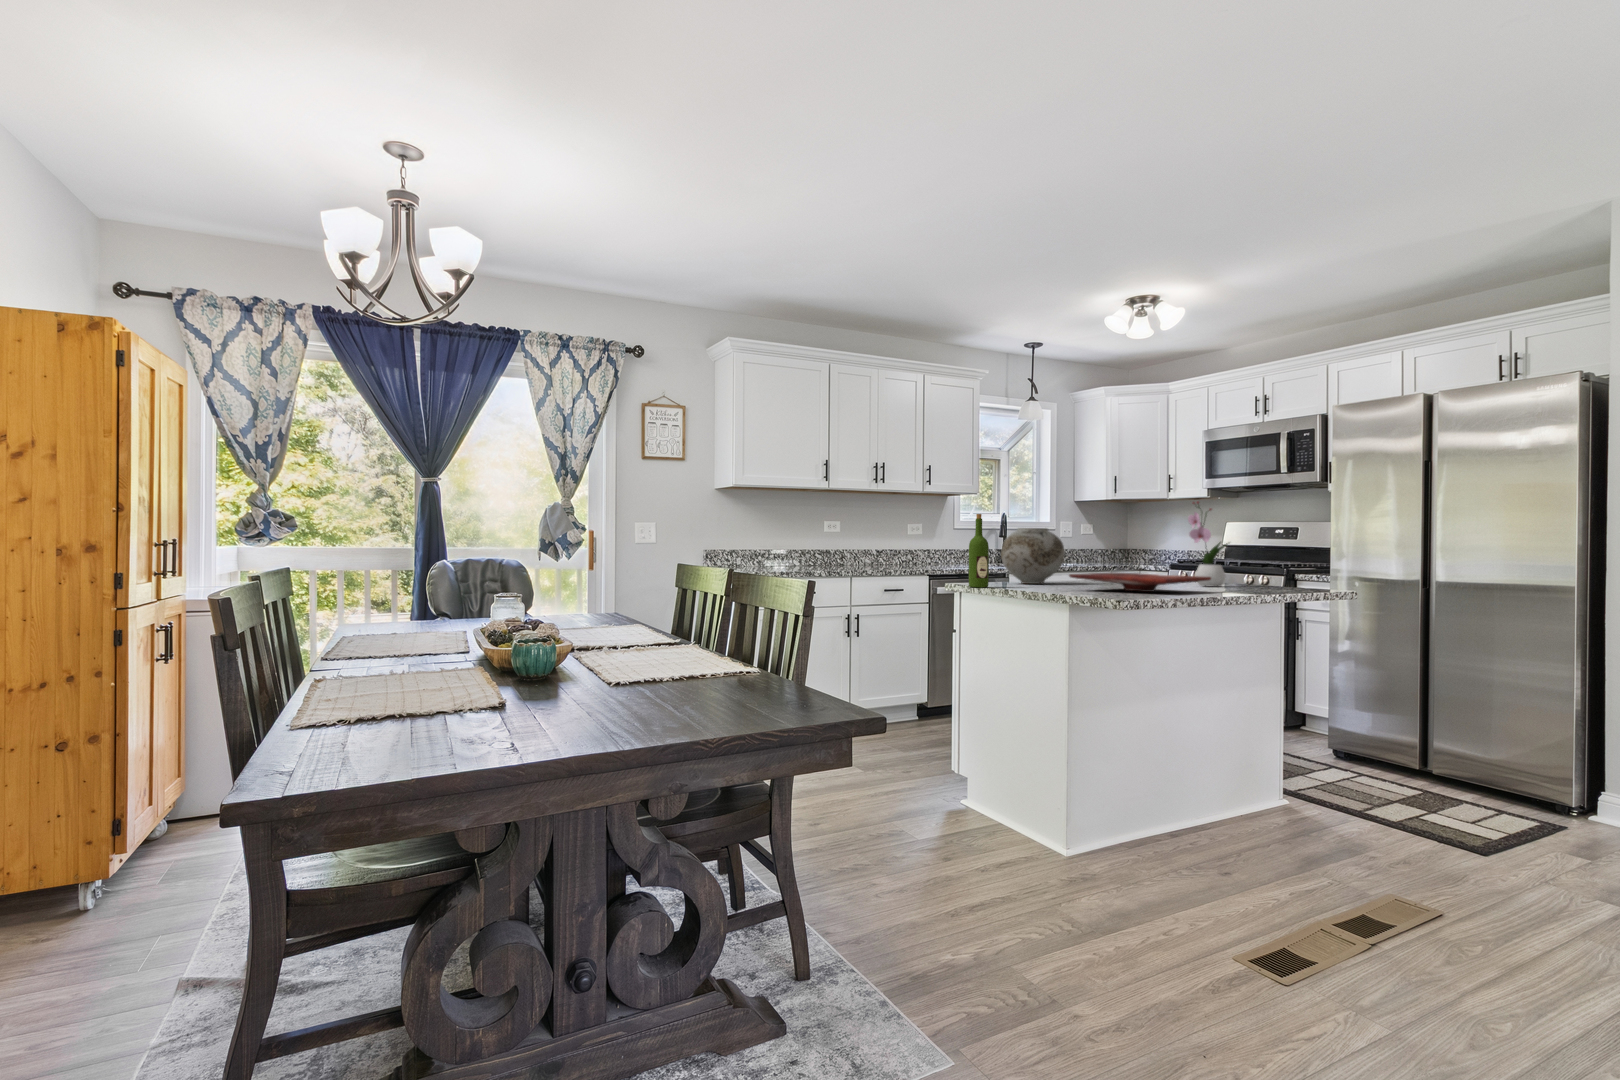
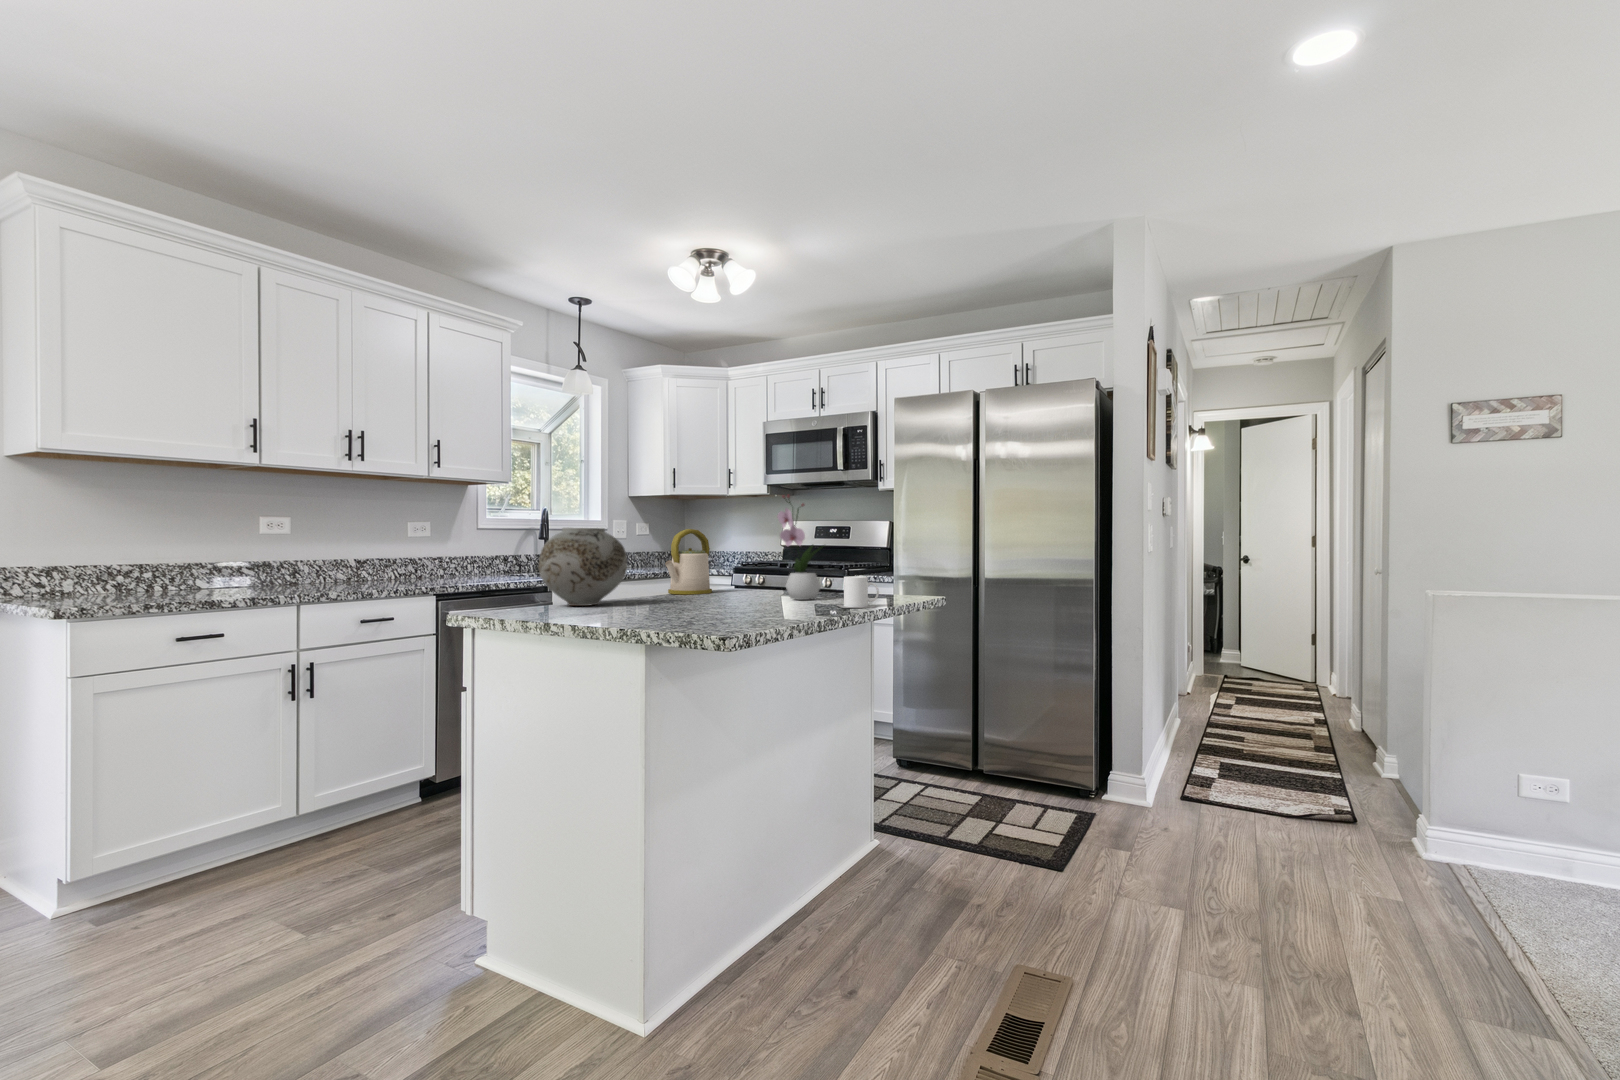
wine bottle: present [969,514,989,588] -> none [487,507,519,619]
kettle: none [1097,529,1138,581] -> present [665,529,712,595]
mug: none [1231,567,1270,592] -> present [837,576,879,608]
cutting board: present [1069,573,1211,592] -> none [640,589,820,616]

